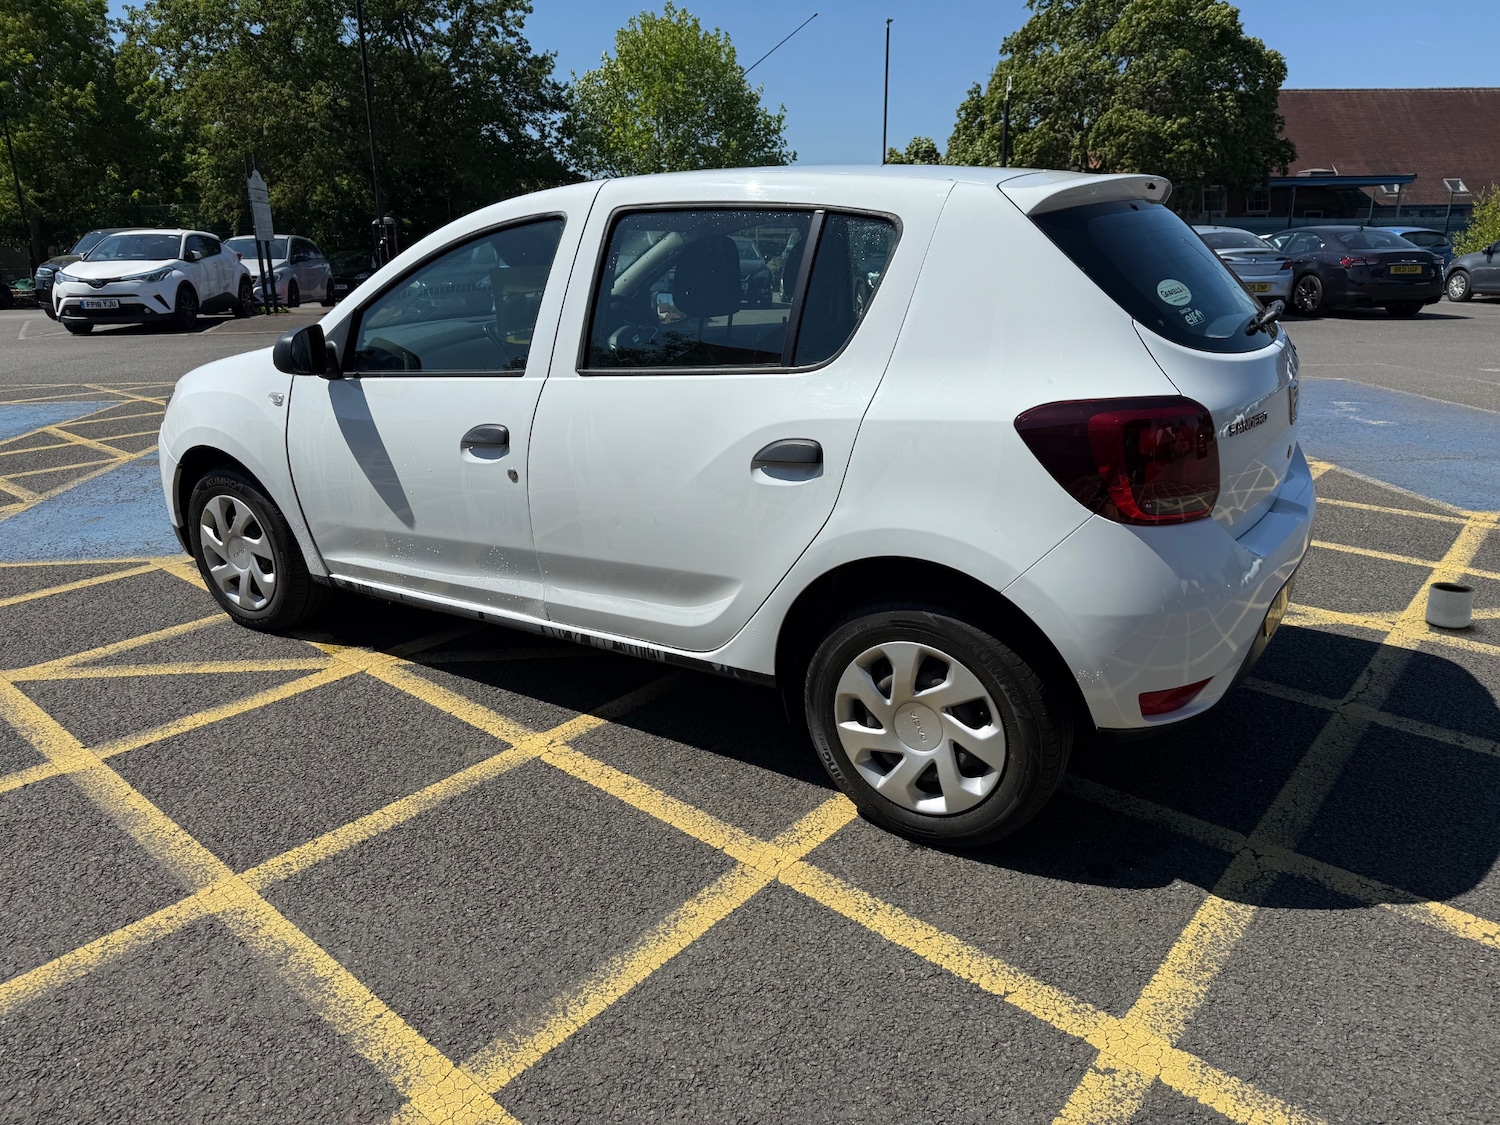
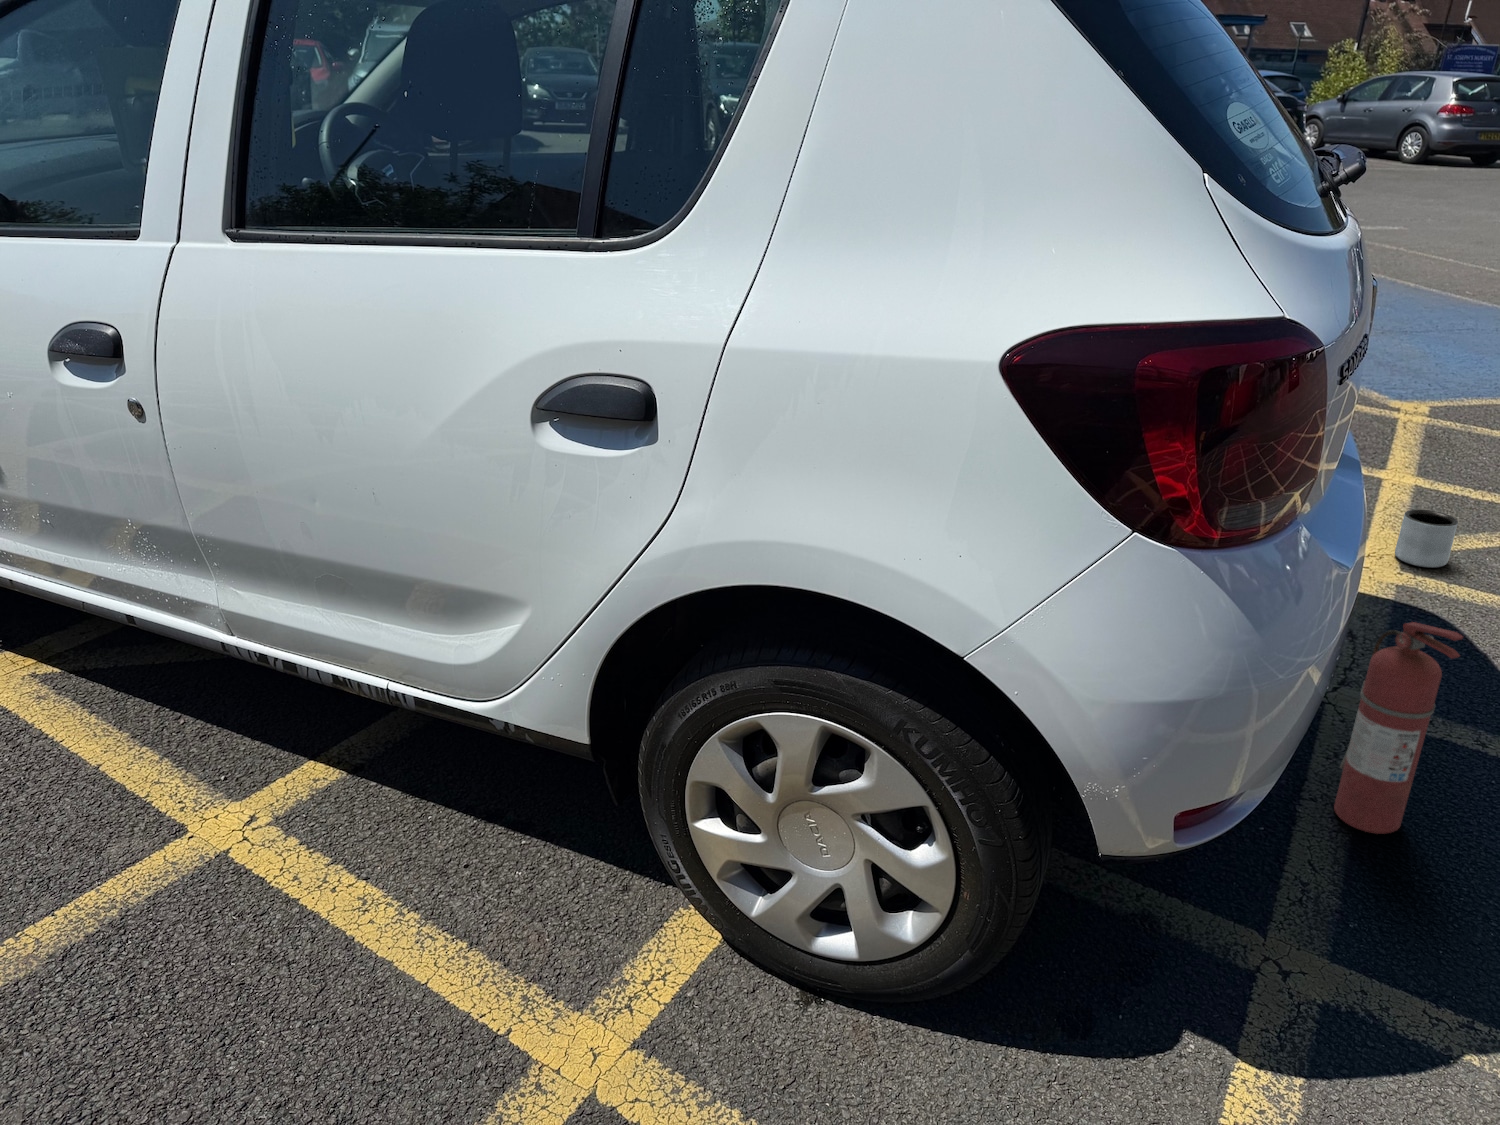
fire extinguisher: none [1315,622,1388,782] -> present [1334,622,1463,834]

